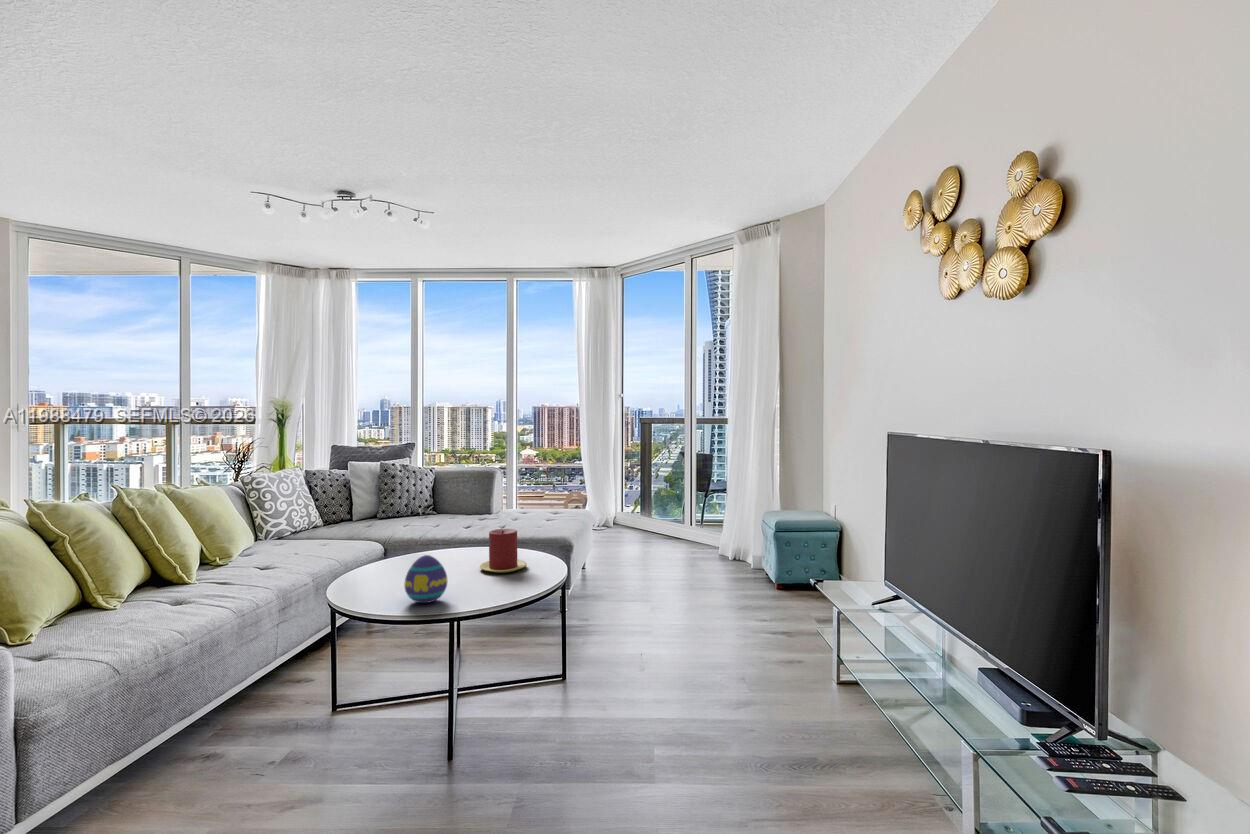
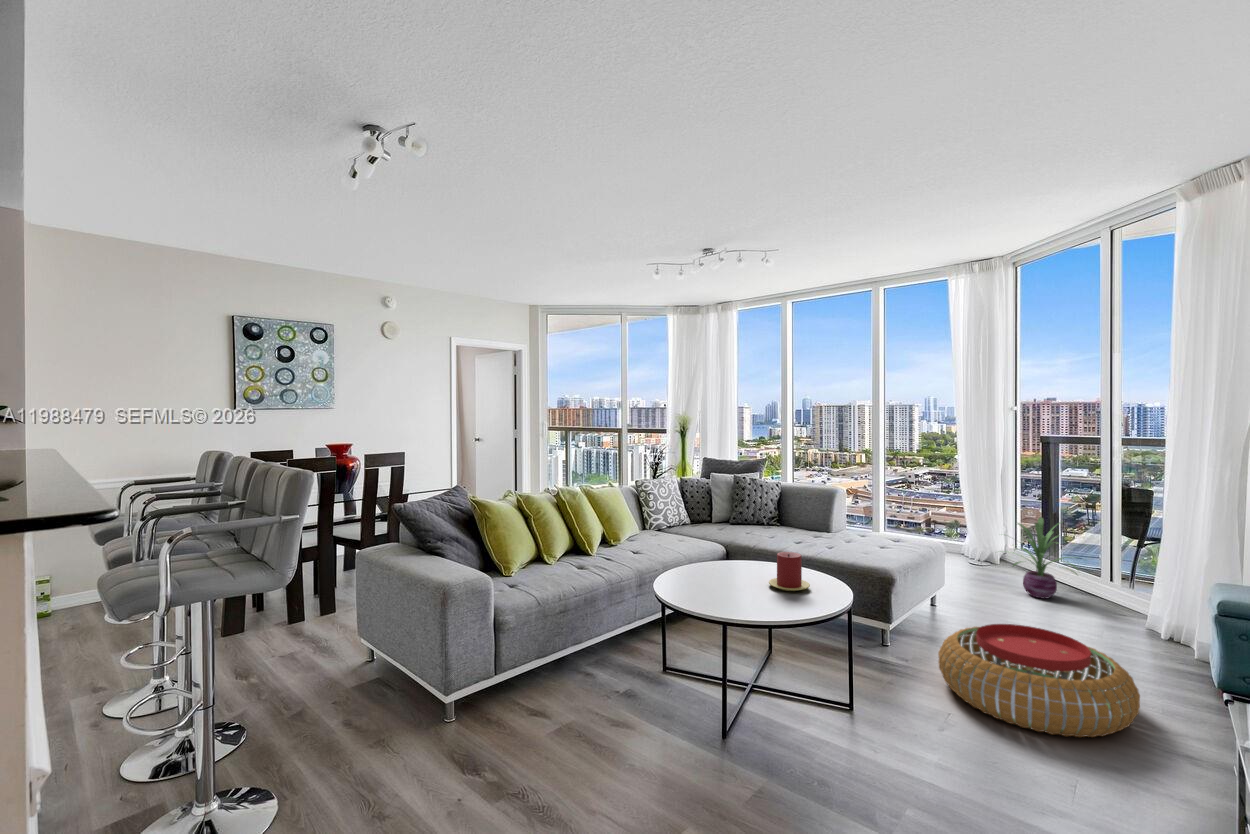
decorative plant: none [623,481,691,549] -> present [1013,517,1078,599]
decorative egg: present [404,555,447,603] -> none [696,565,727,602]
pouf: none [632,566,778,654] -> present [938,624,1140,737]

